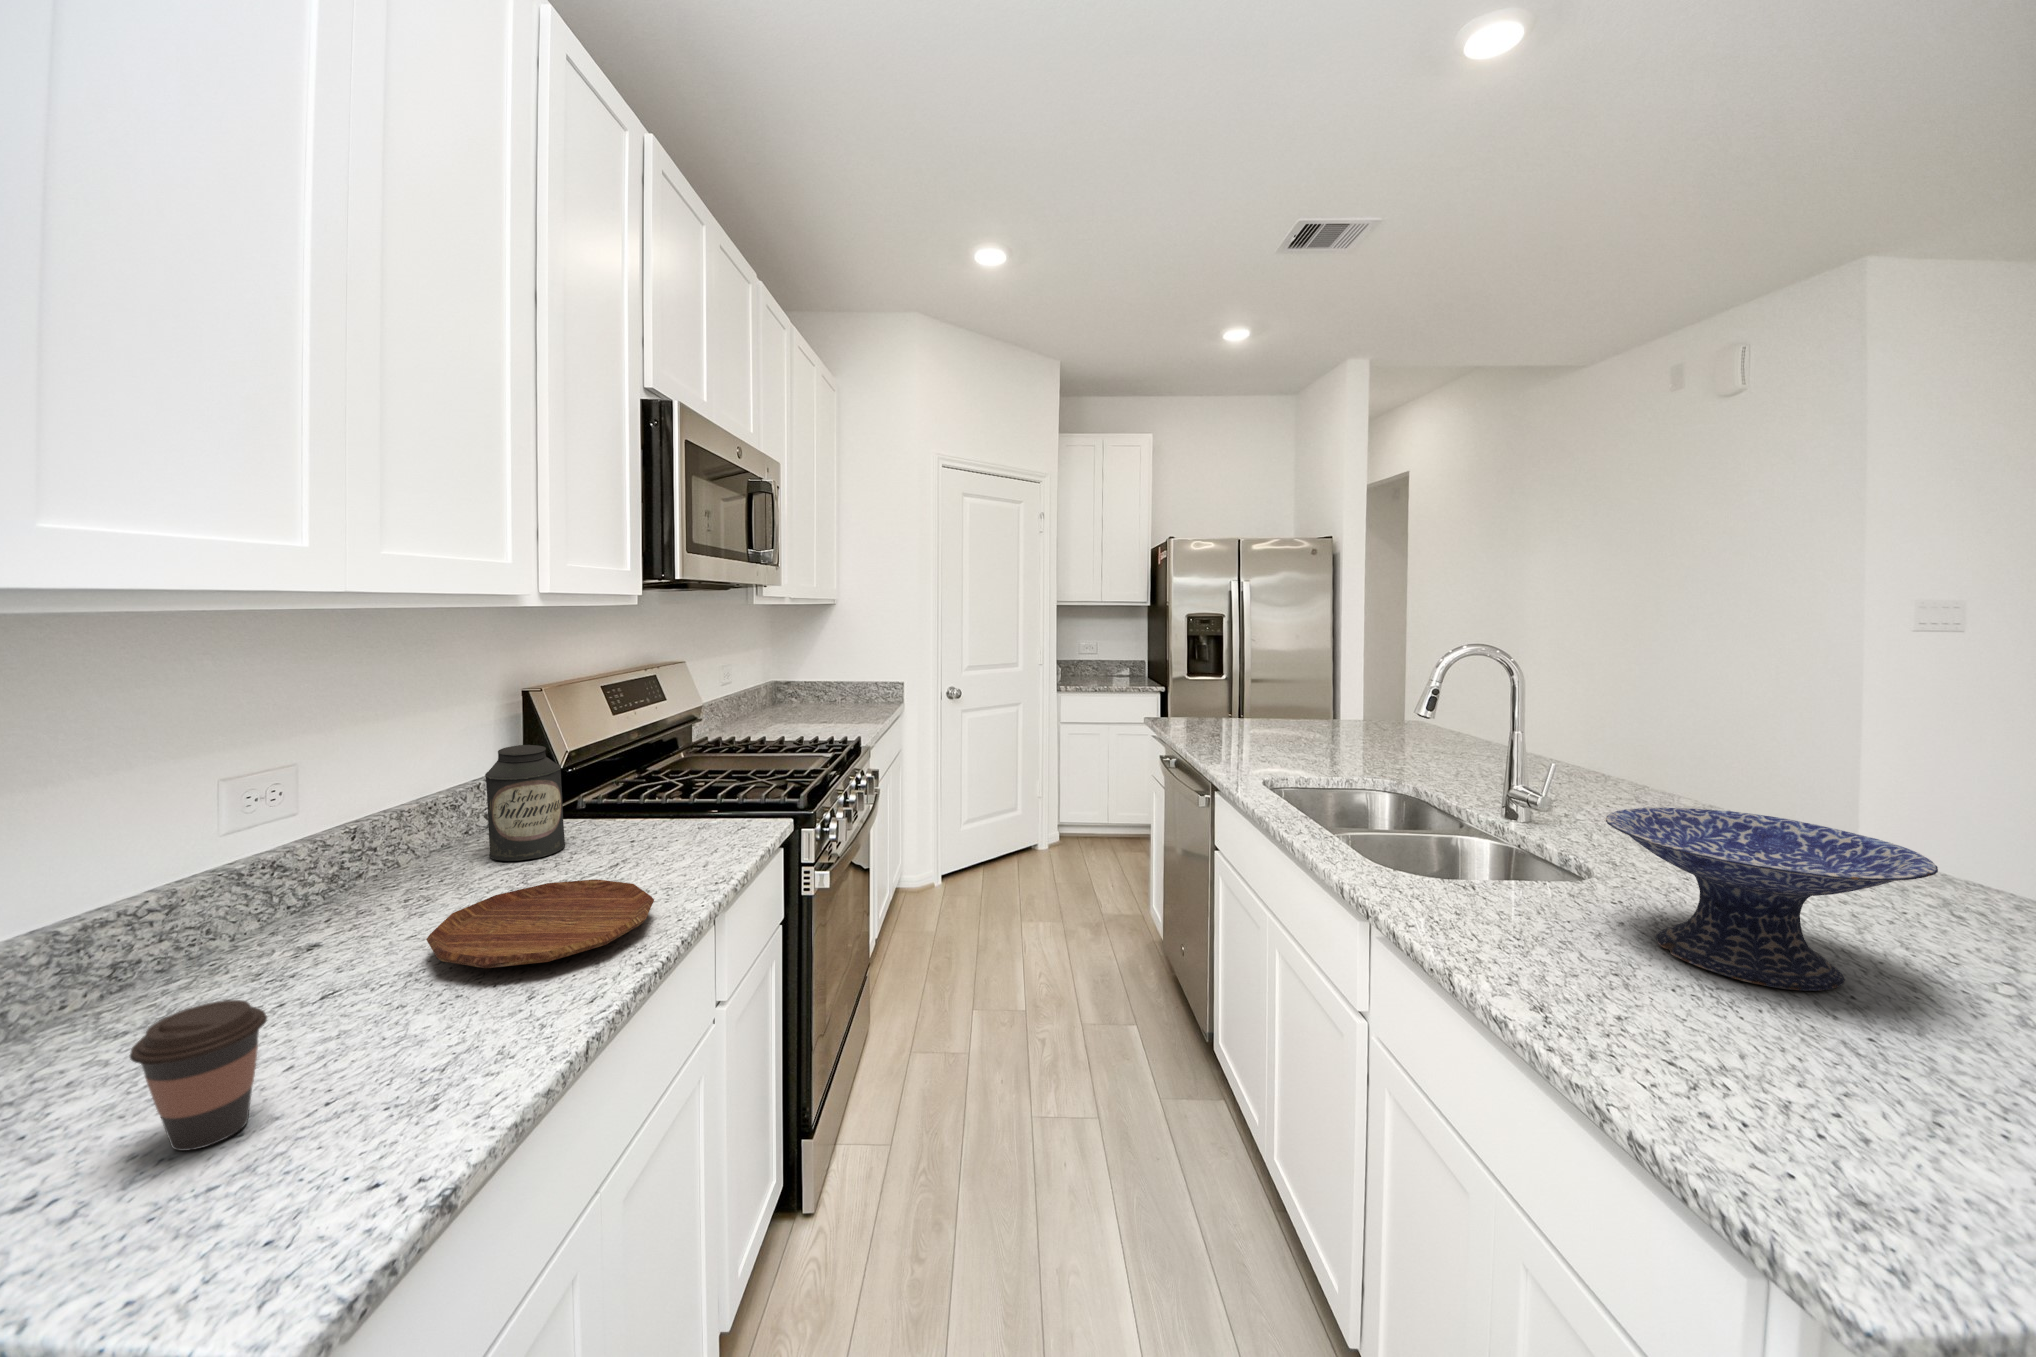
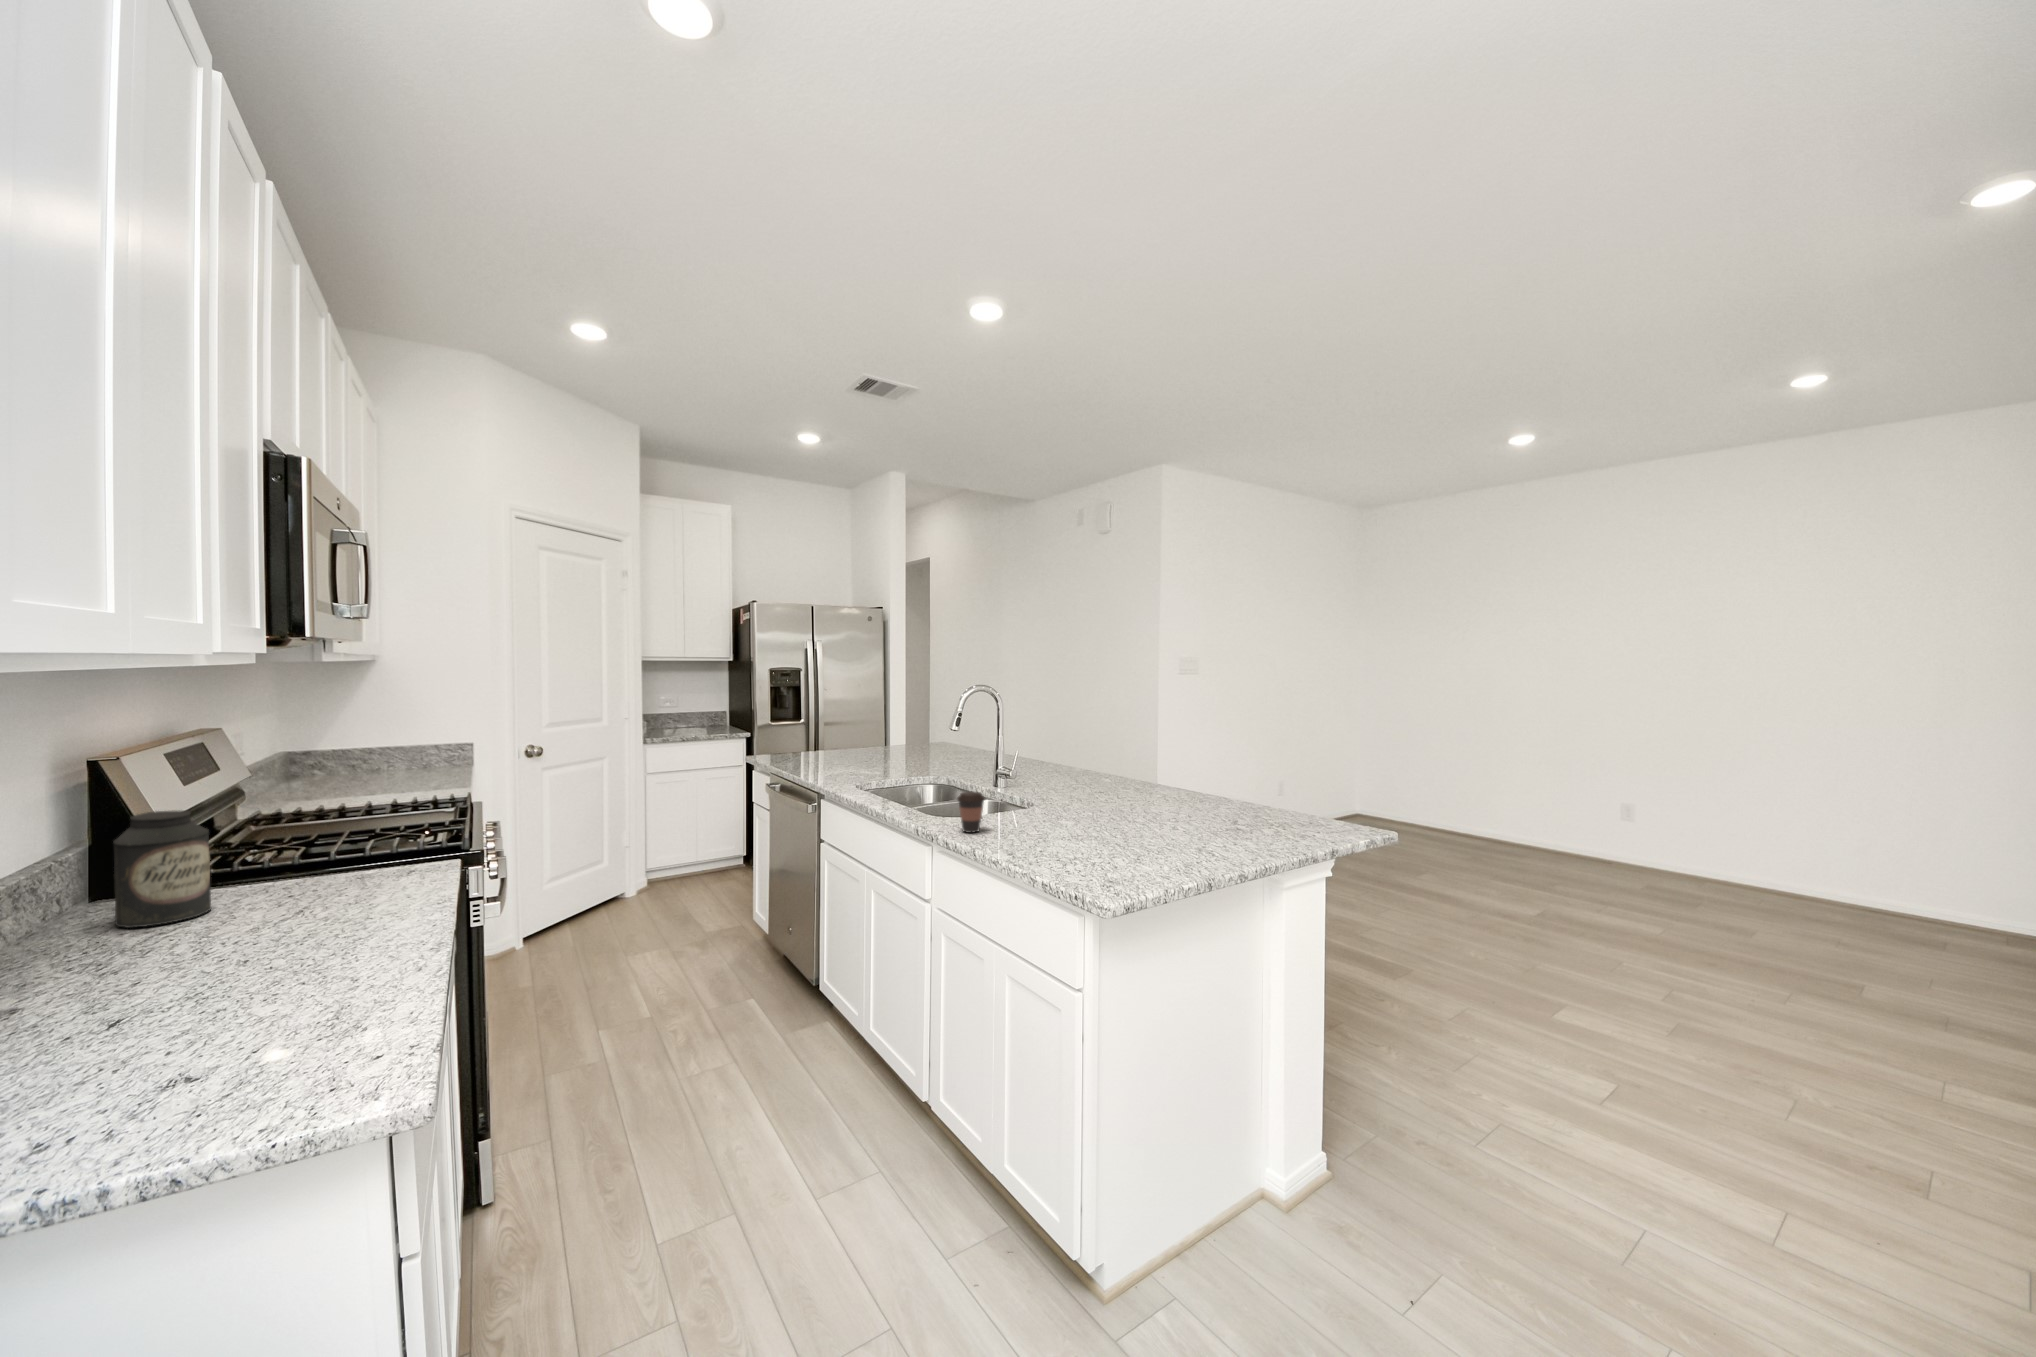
decorative bowl: present [1606,807,1938,991] -> none [1037,763,1151,838]
tray: present [426,879,654,968] -> none [181,906,407,974]
coffee cup: present [130,1000,267,1151] -> present [957,792,985,833]

